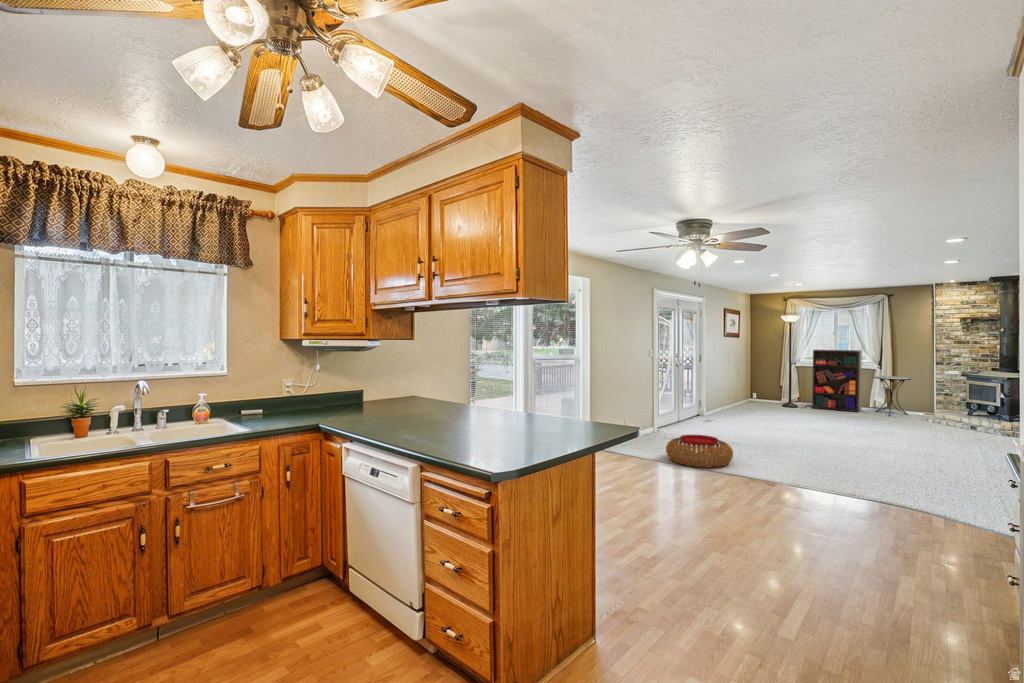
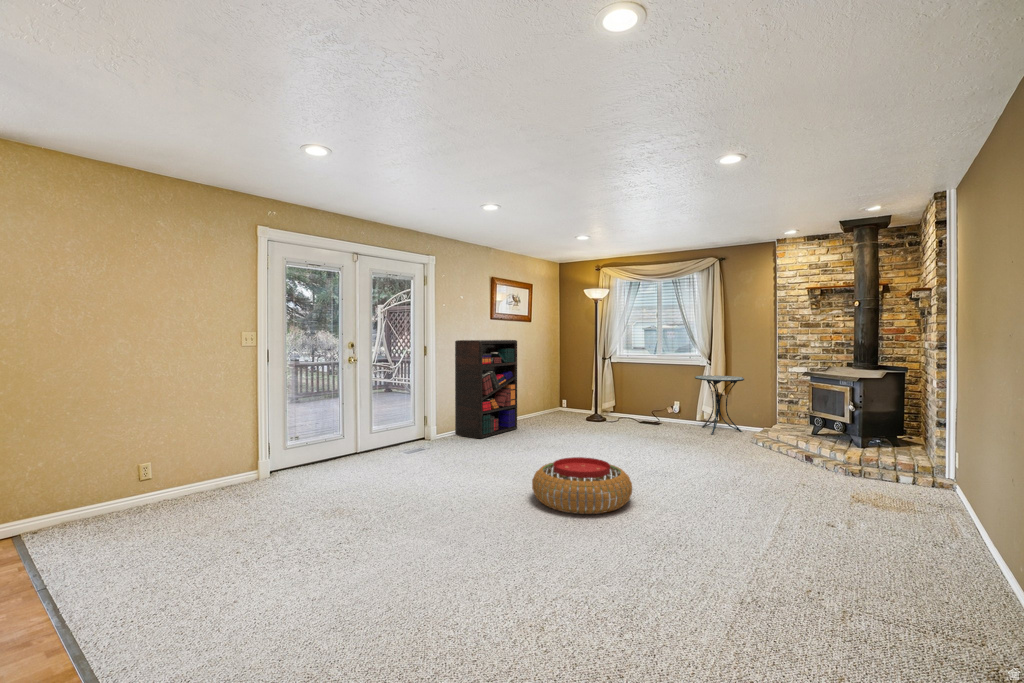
bookshelf: present [812,350,862,412] -> present [455,340,517,439]
pouf: present [666,435,733,467] -> present [532,457,632,514]

